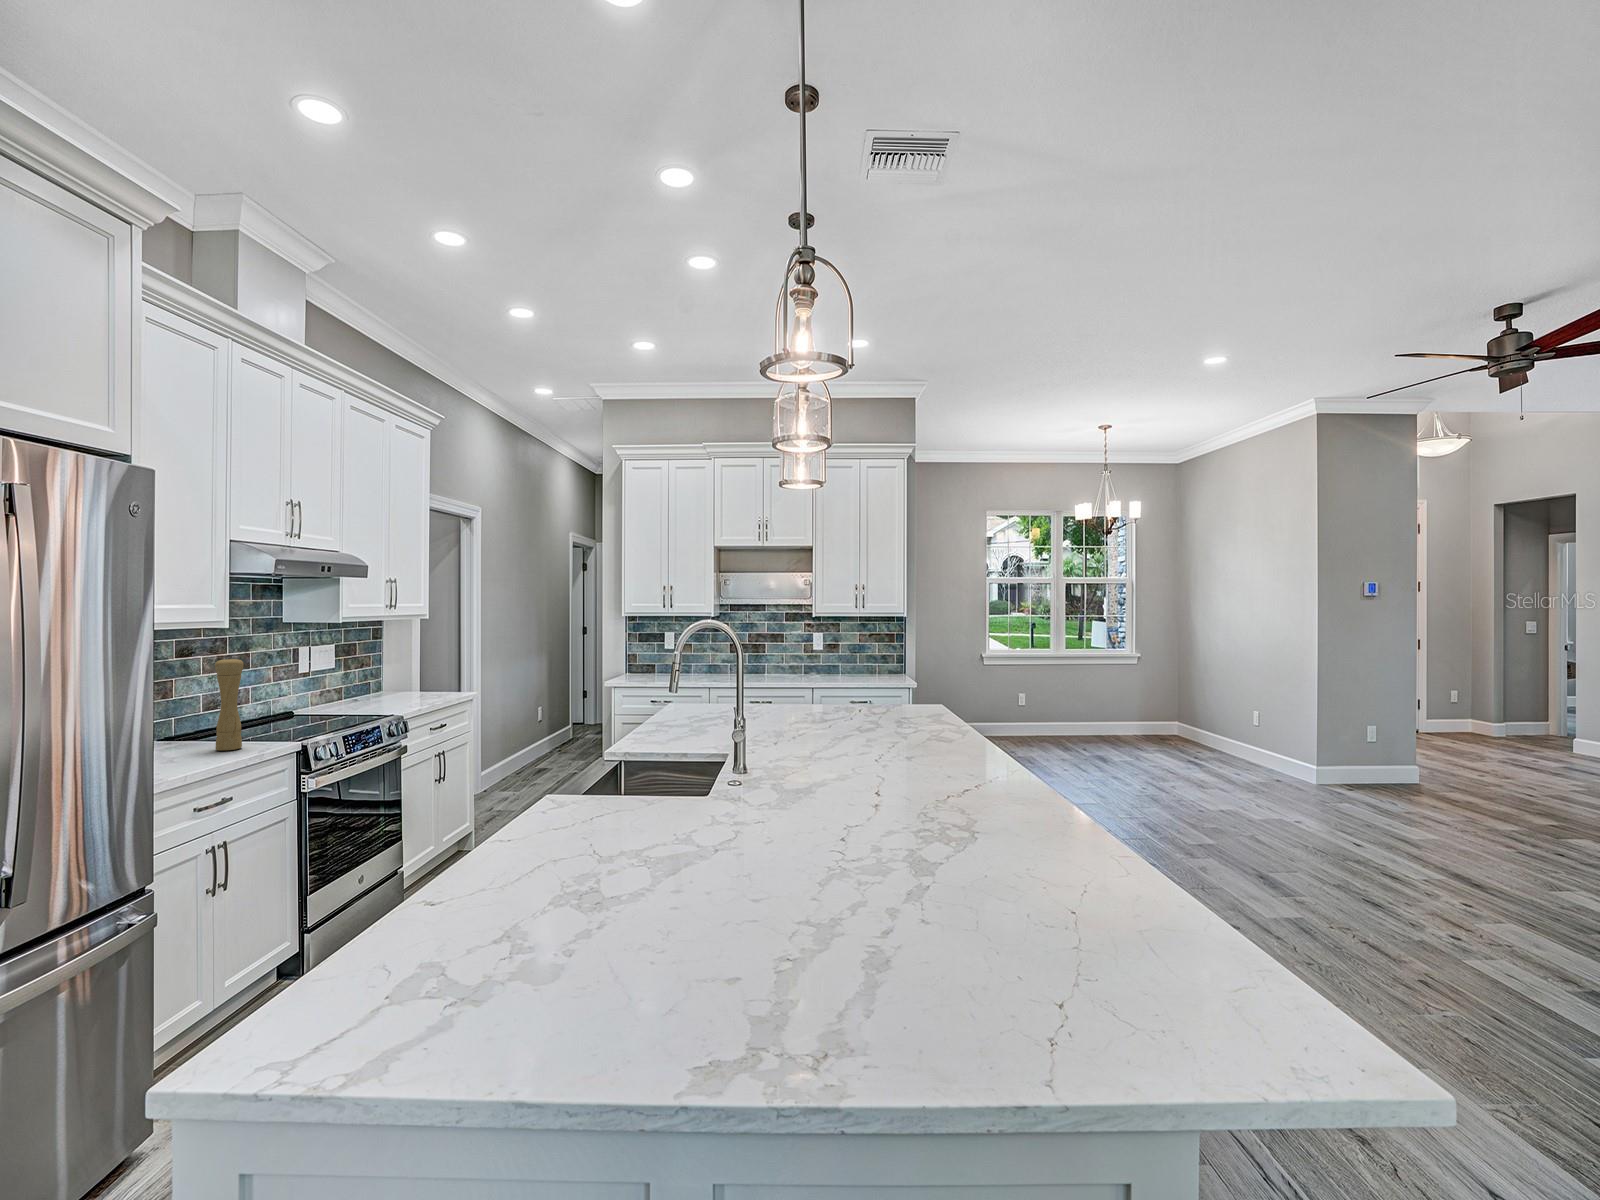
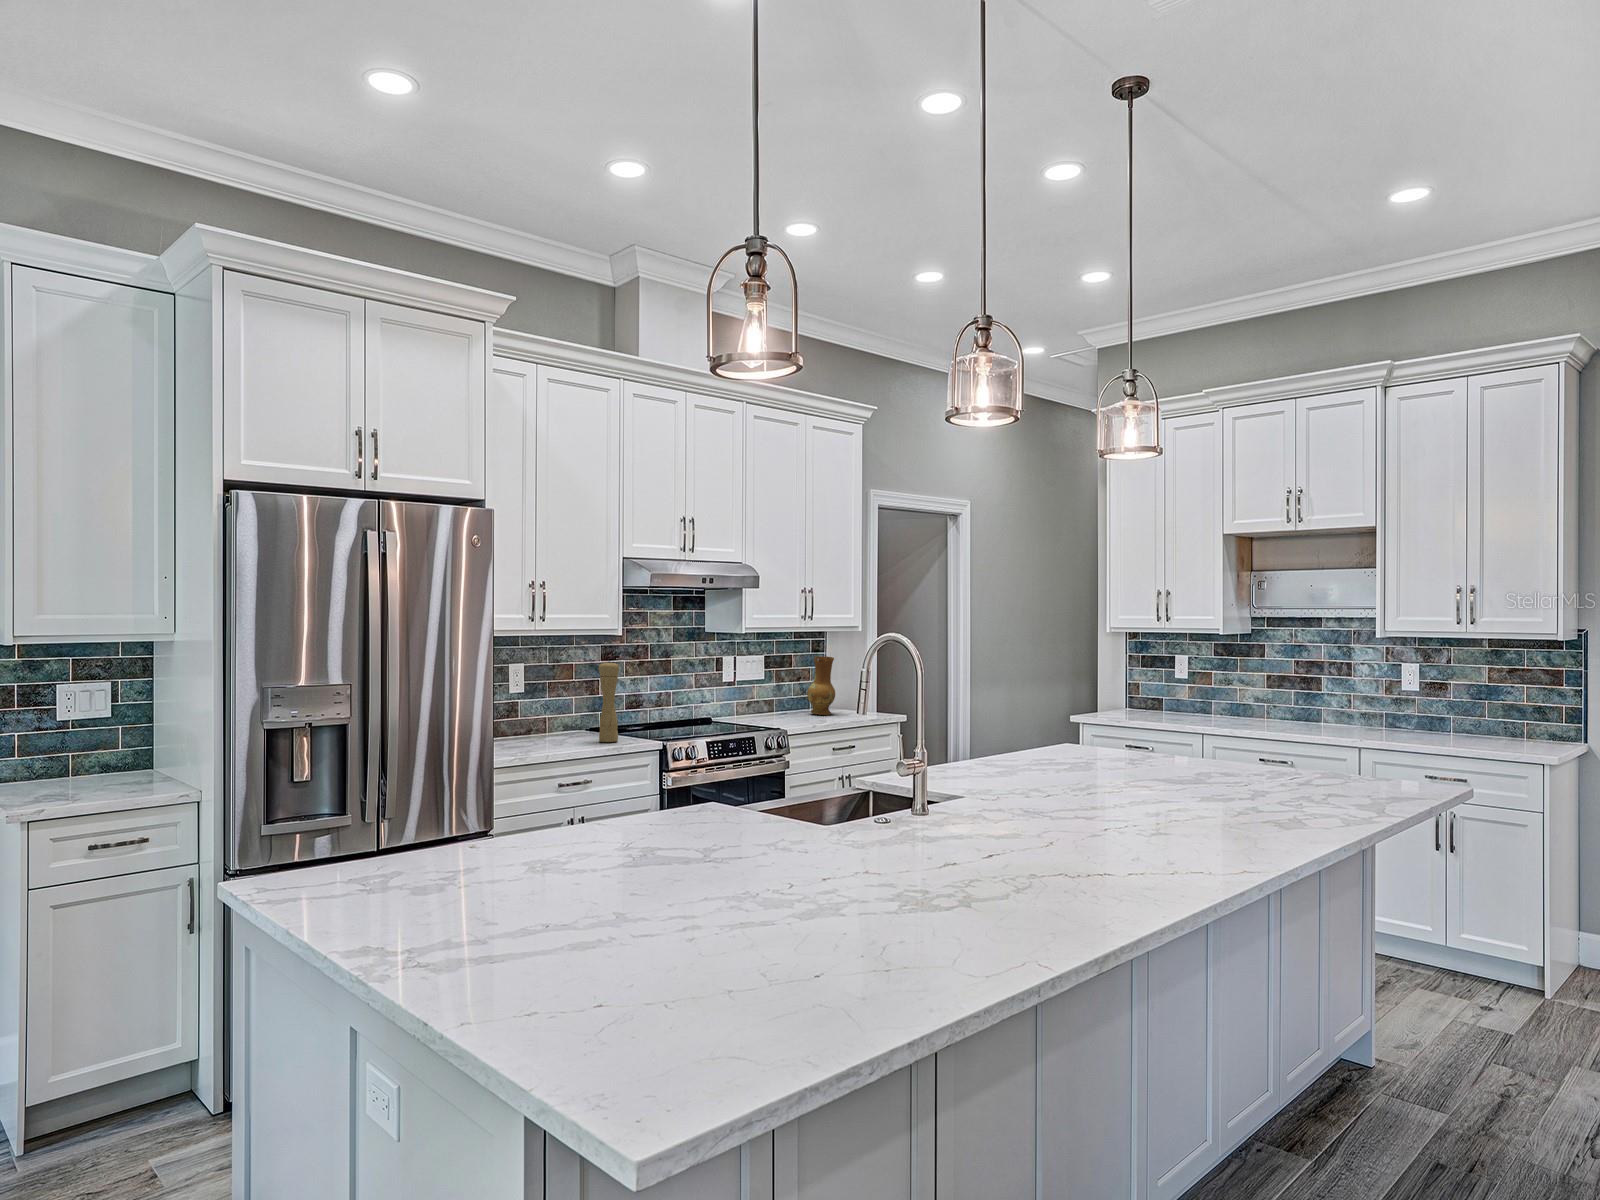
ceramic jug: none [382,643,412,699] -> present [807,656,835,715]

